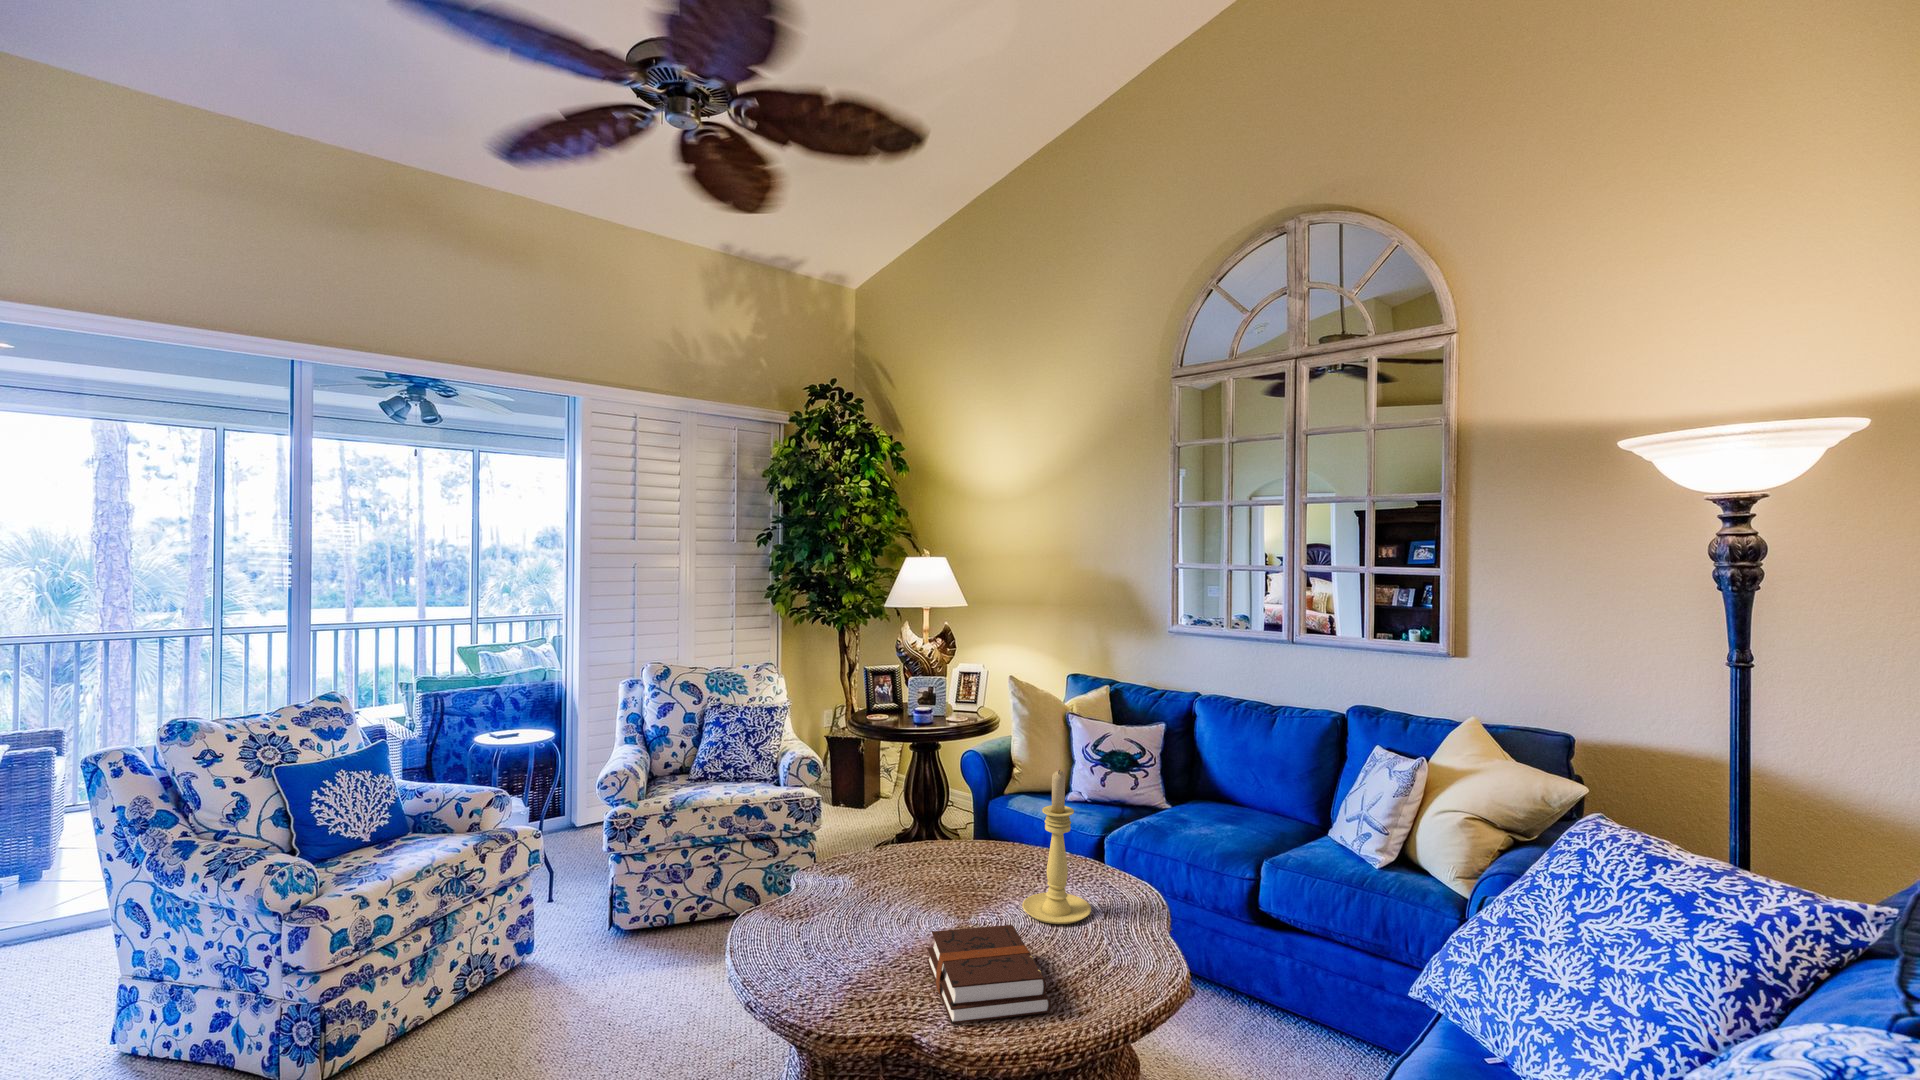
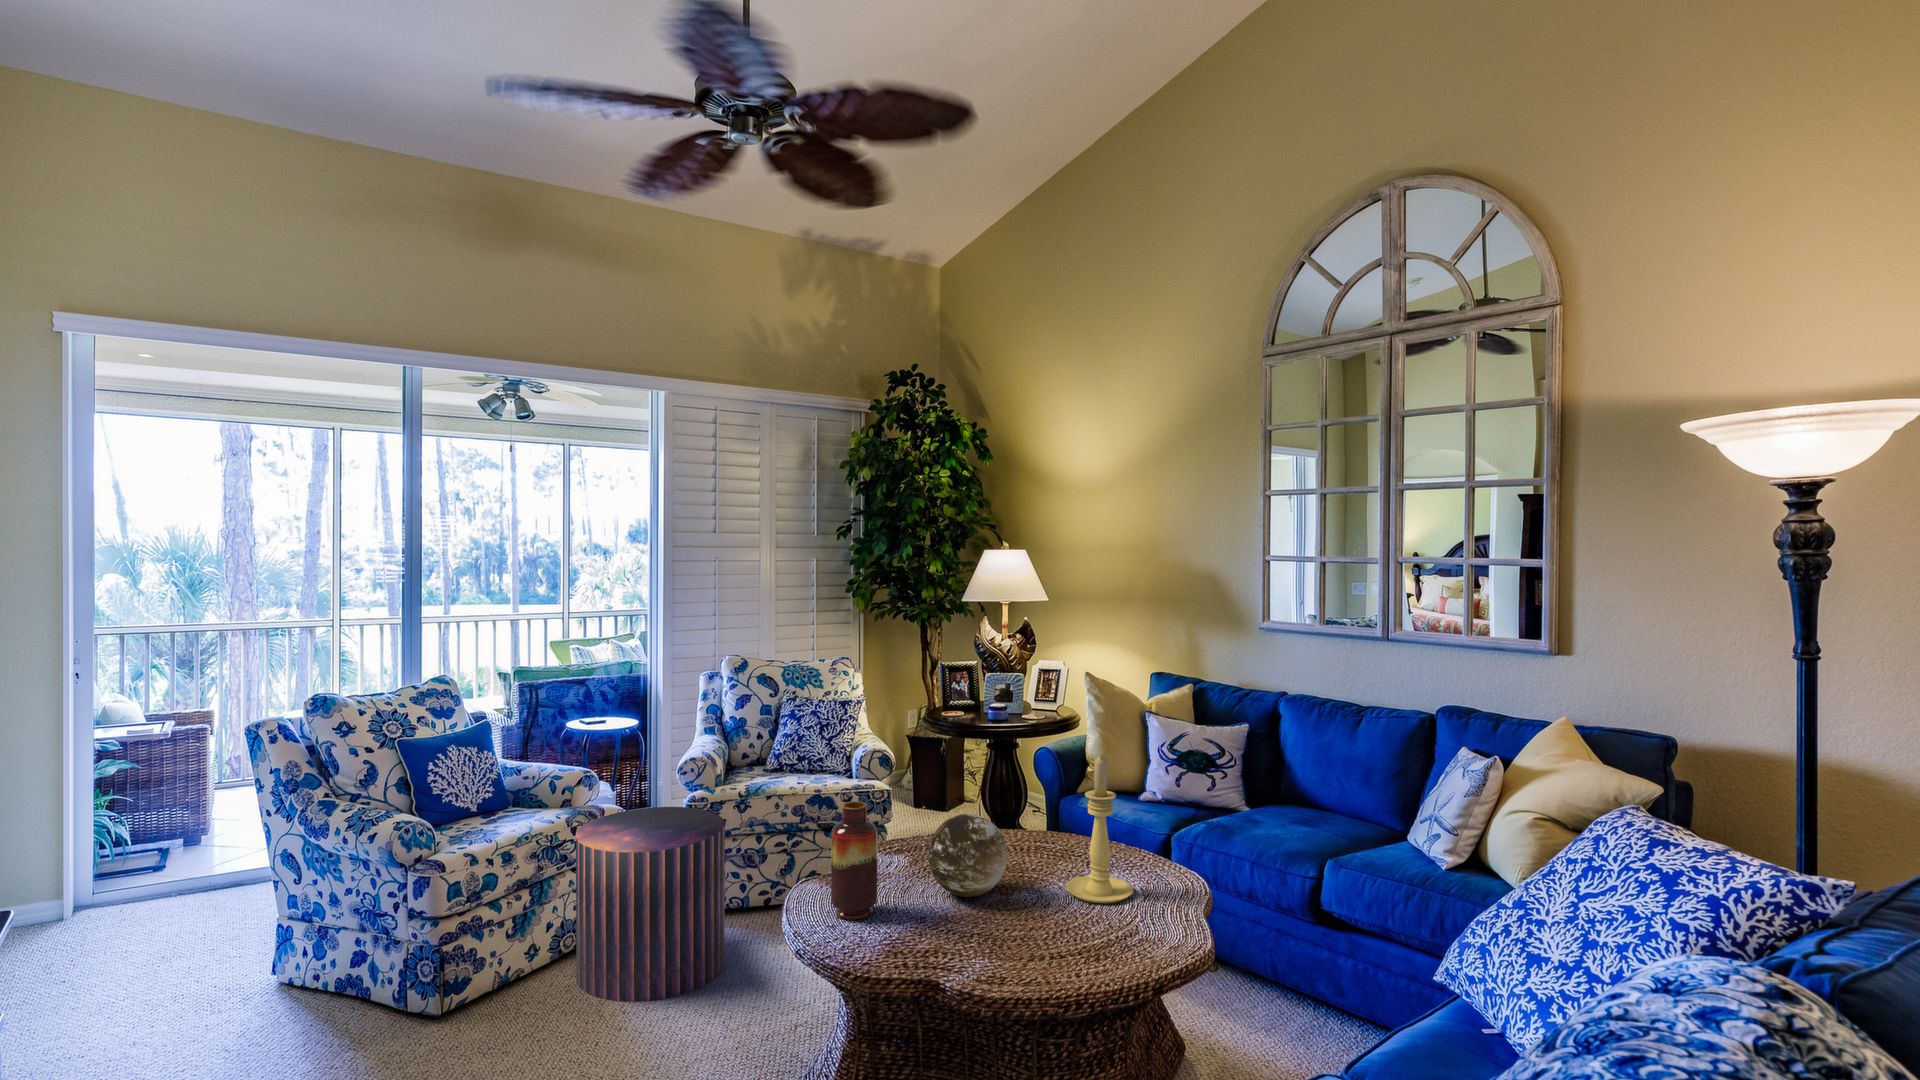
pouf: none [484,827,650,1049] -> present [576,807,725,1002]
vase: none [779,829,829,959] -> present [831,802,878,920]
decorative orb: none [880,835,963,925] -> present [928,814,1008,897]
hardback book: present [927,925,1051,1024] -> none [966,897,1073,976]

